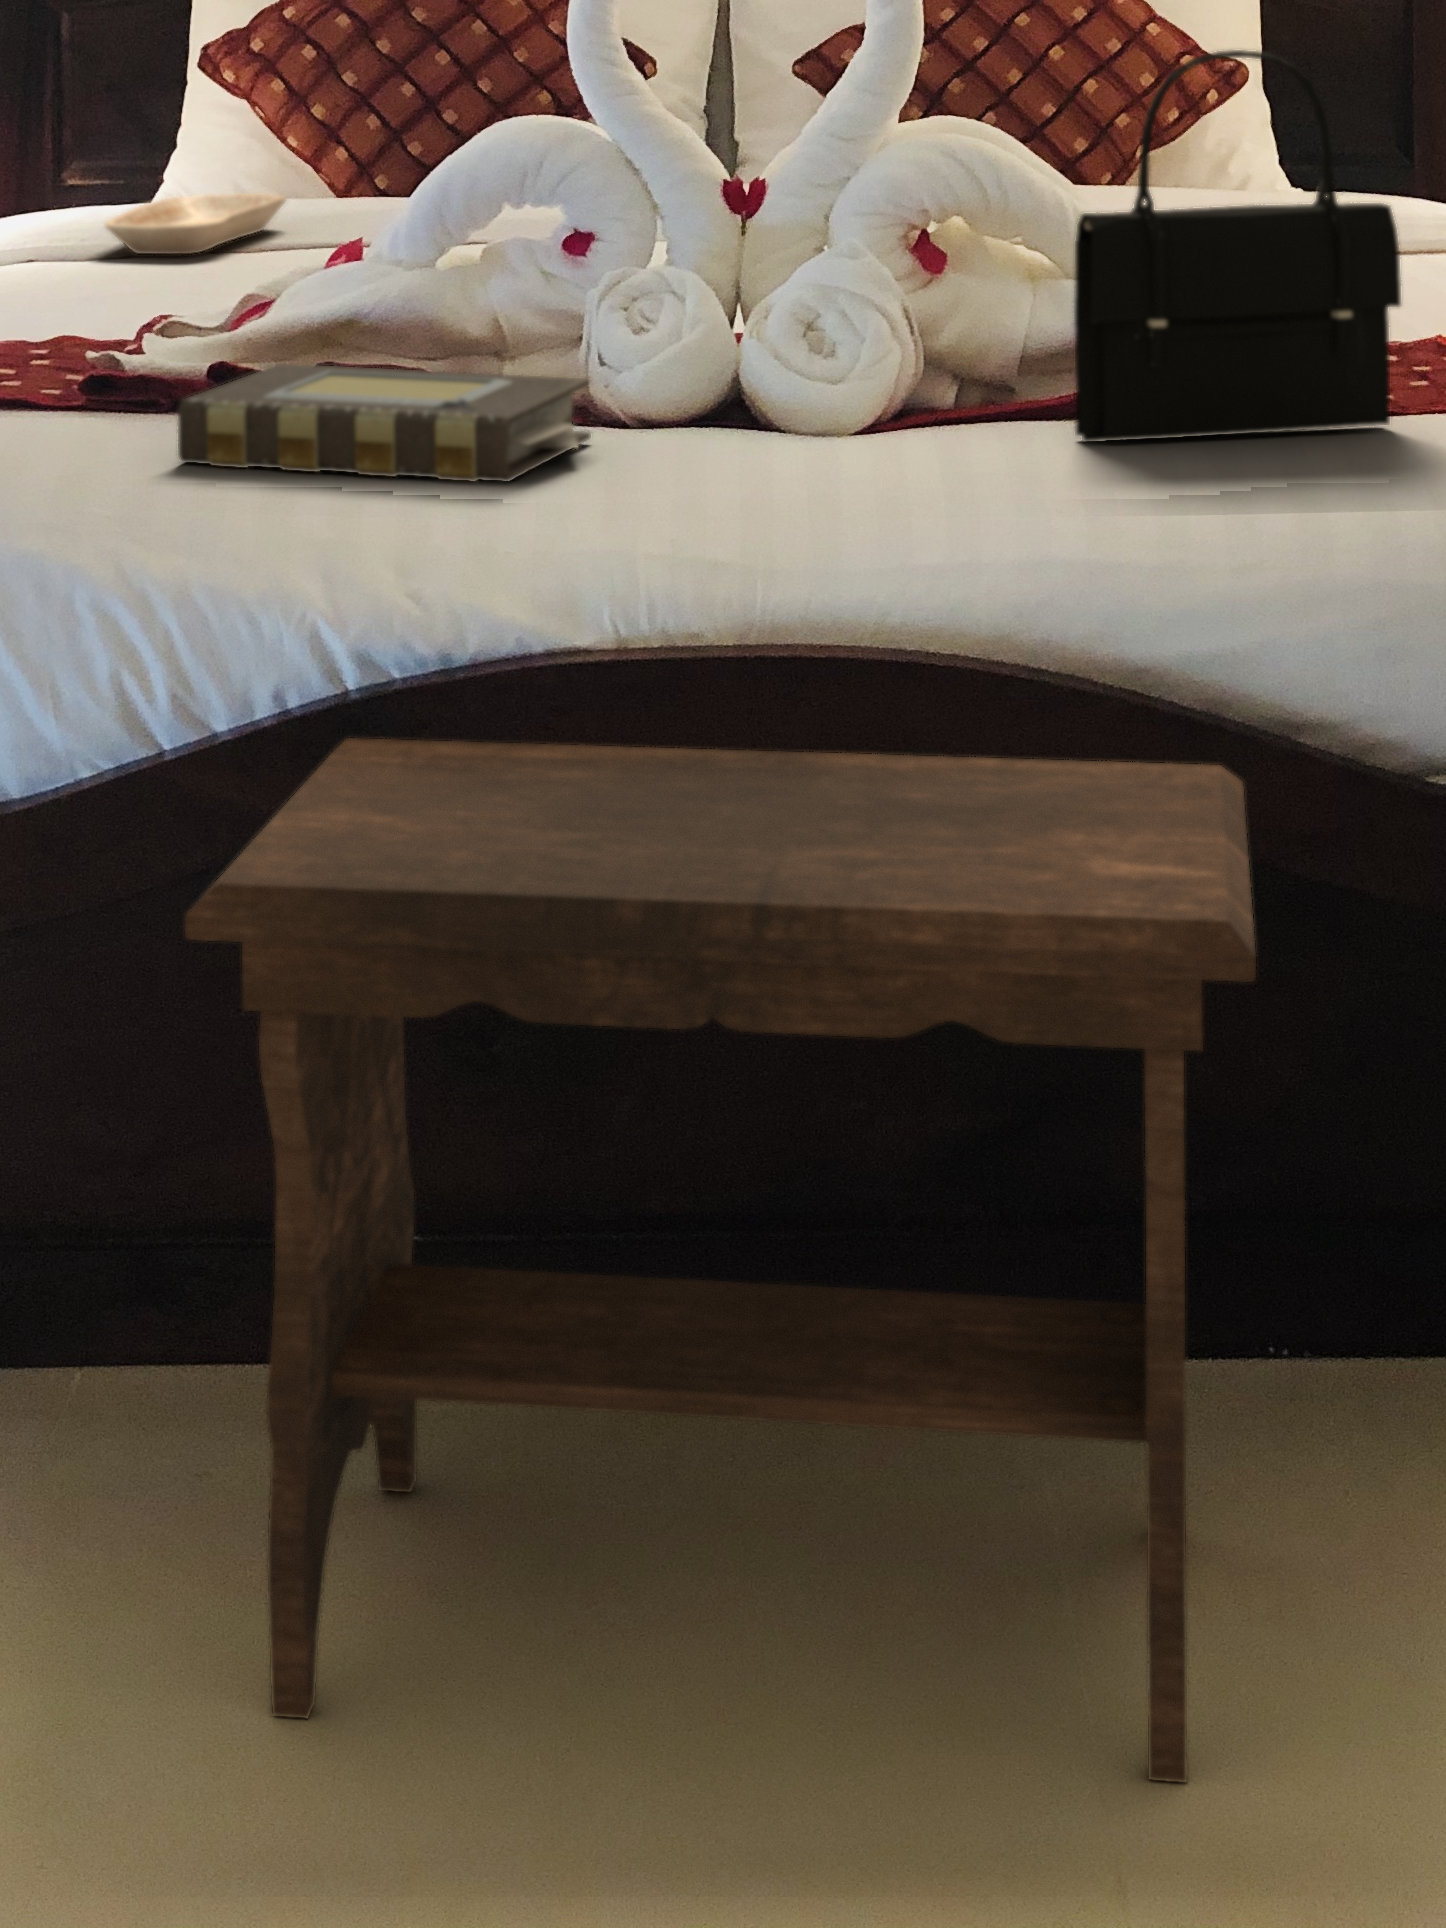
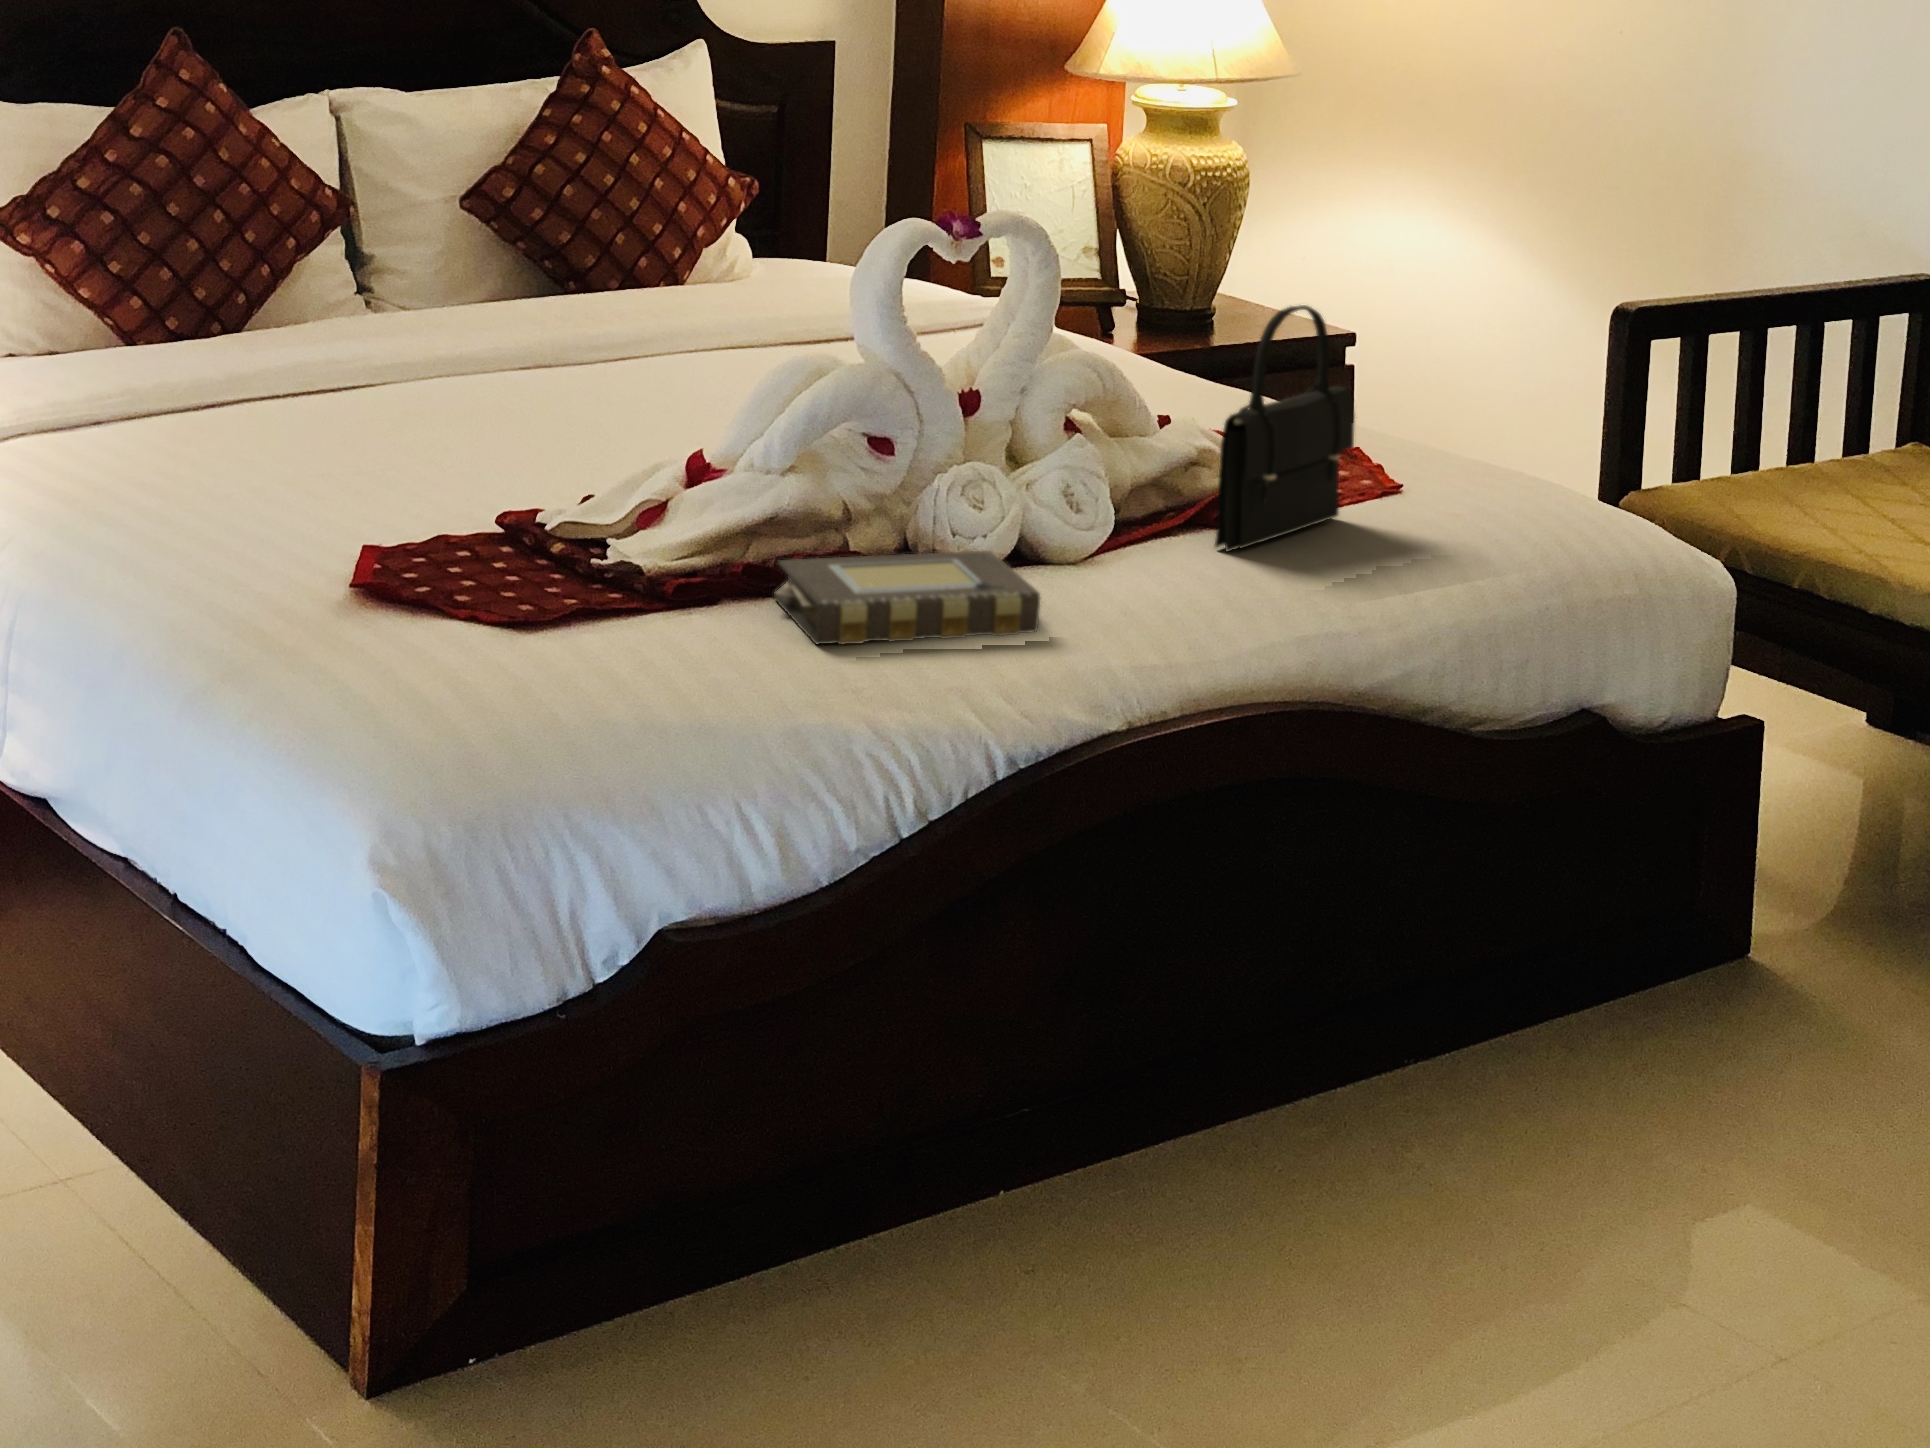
tray: present [105,193,286,254] -> none [98,353,244,427]
footstool: present [185,738,1256,1782] -> none [1054,746,1676,1366]

